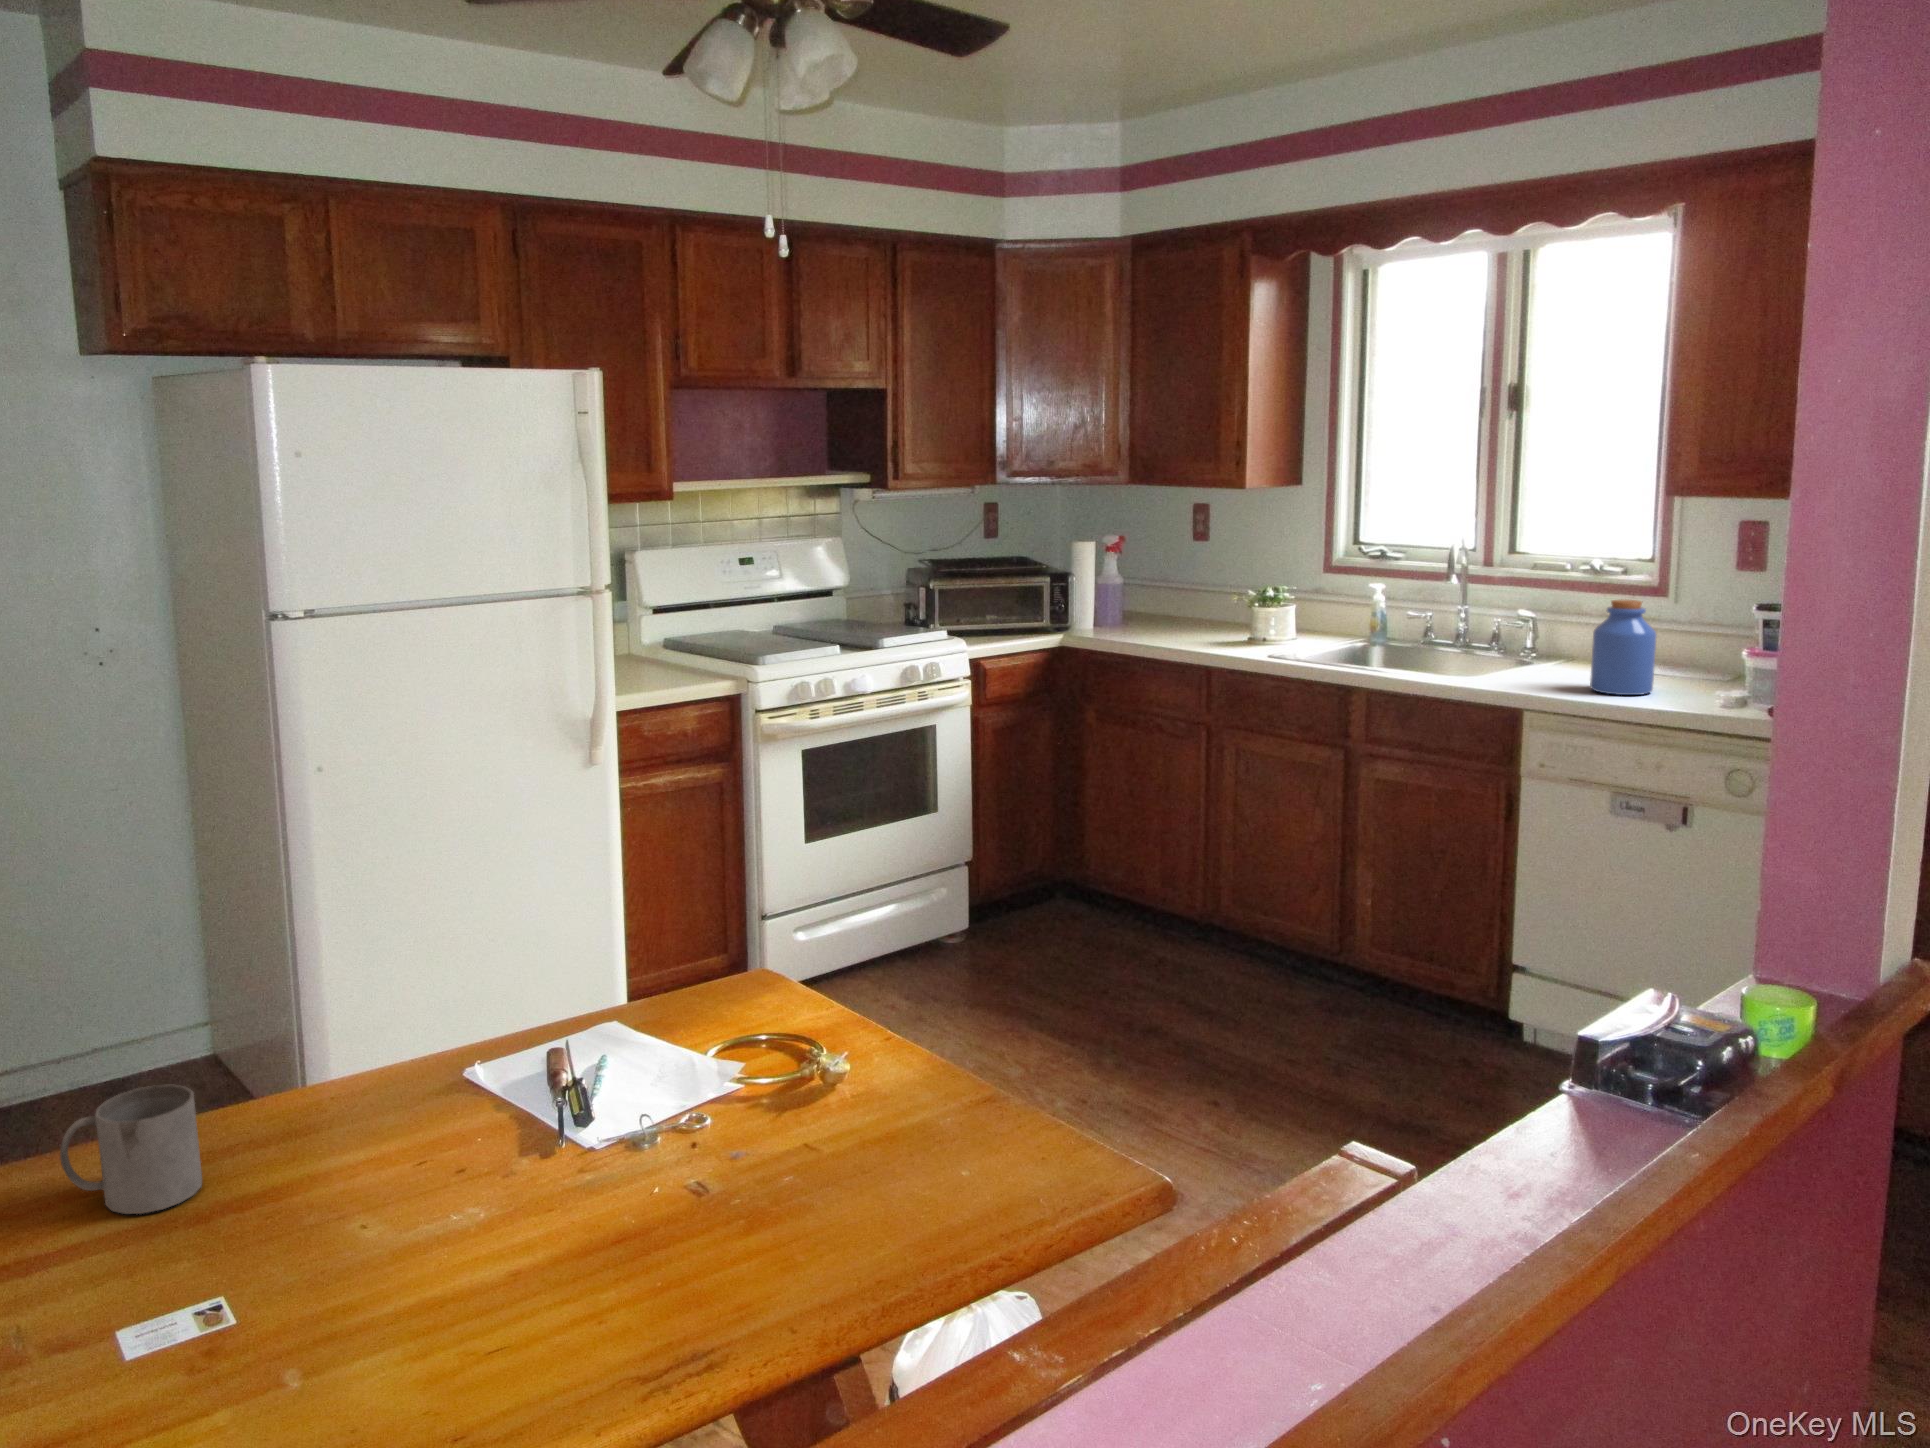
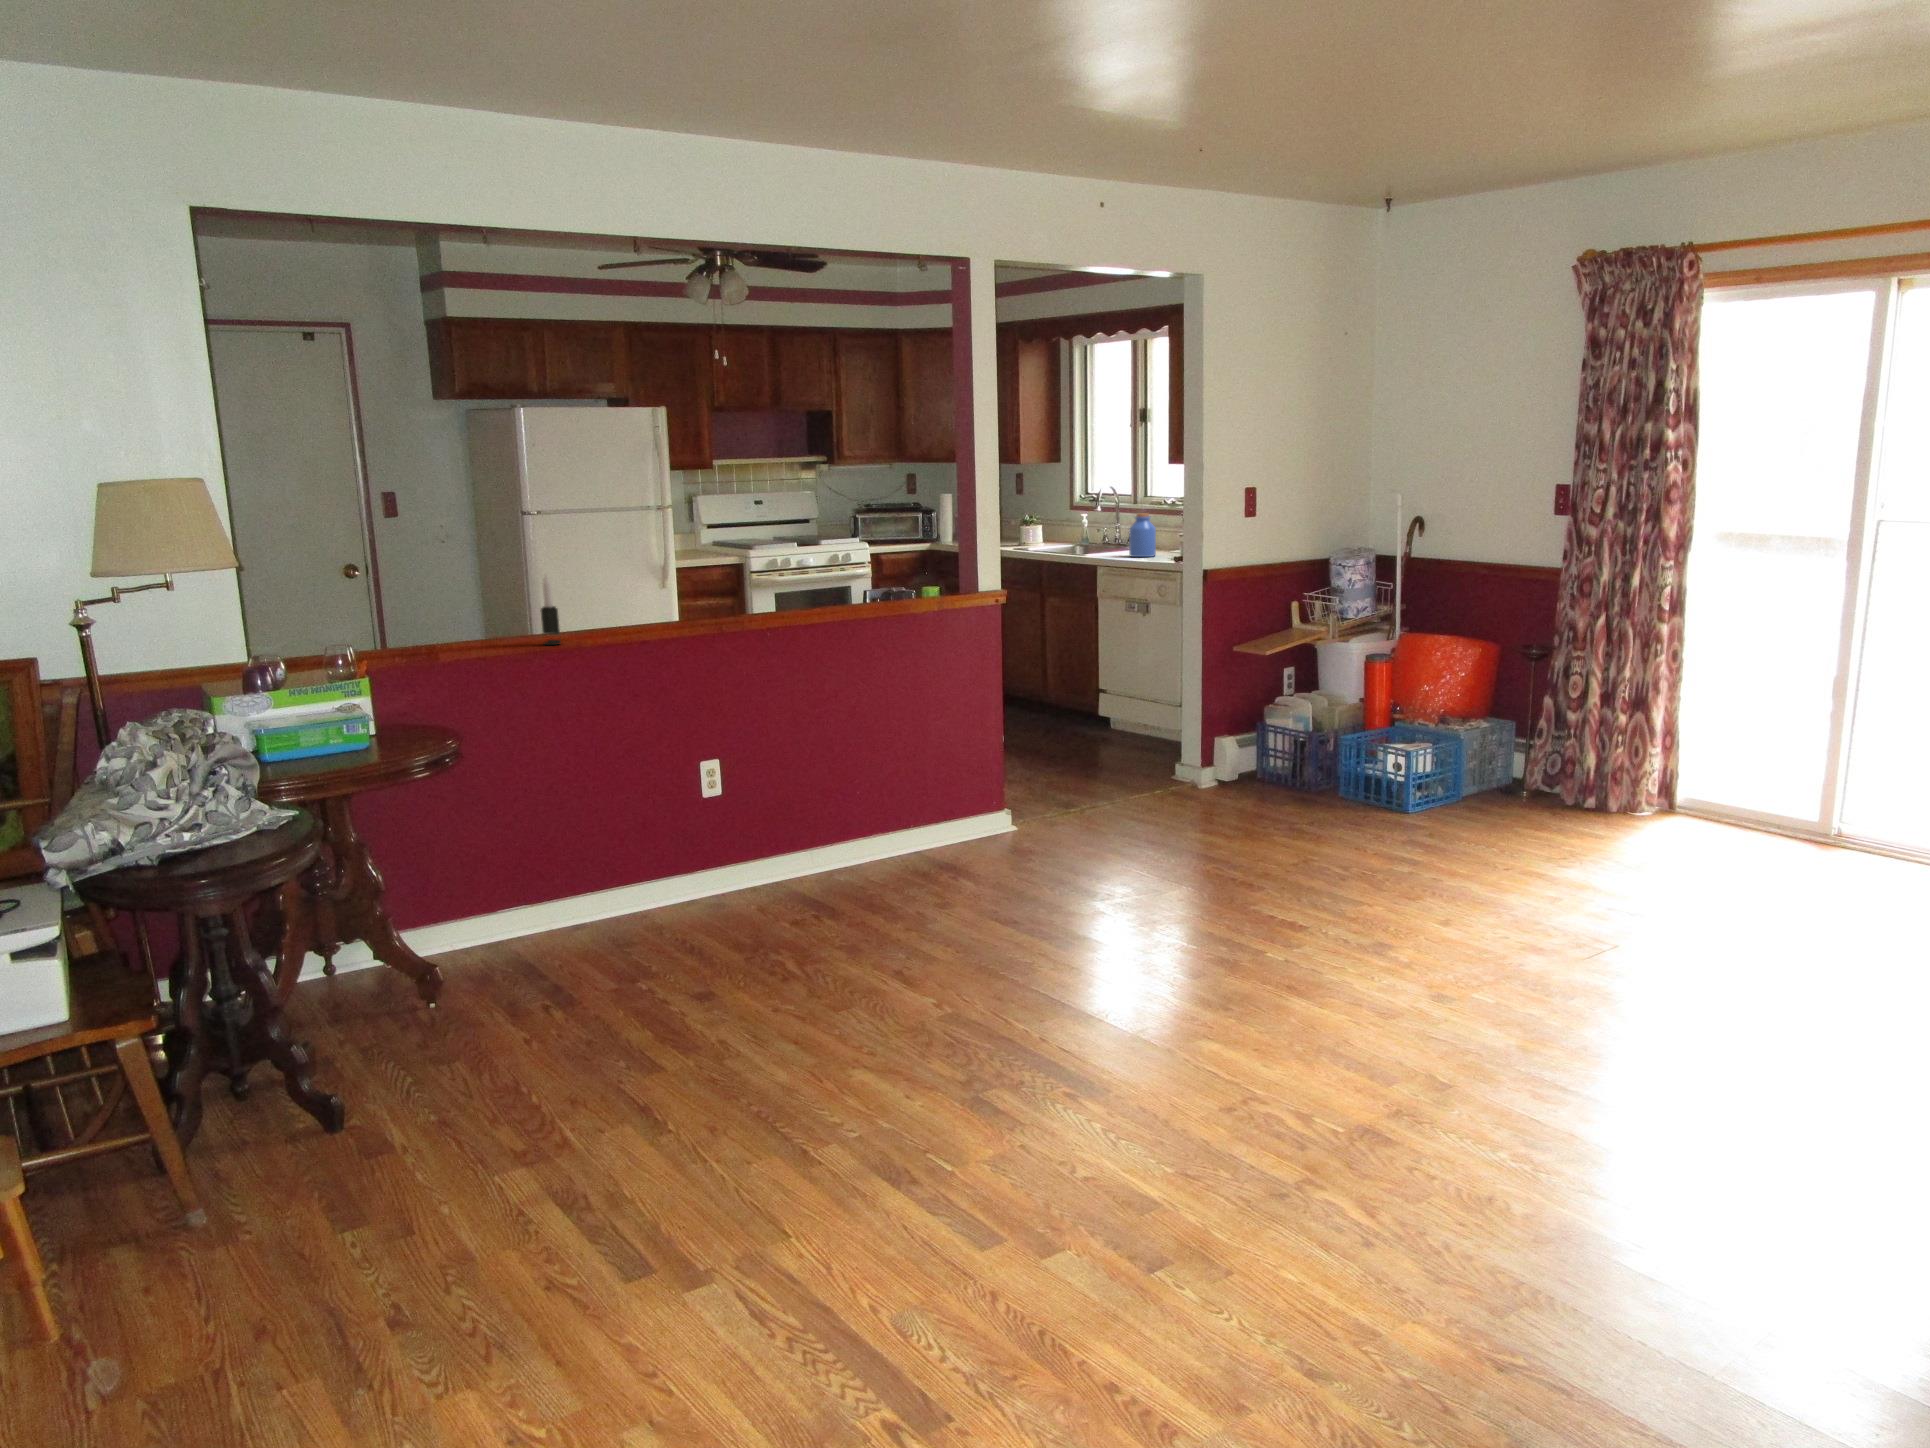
candle: none [259,916,331,1166] -> present [540,575,561,645]
mug: present [60,1085,202,1214] -> none [489,620,526,649]

